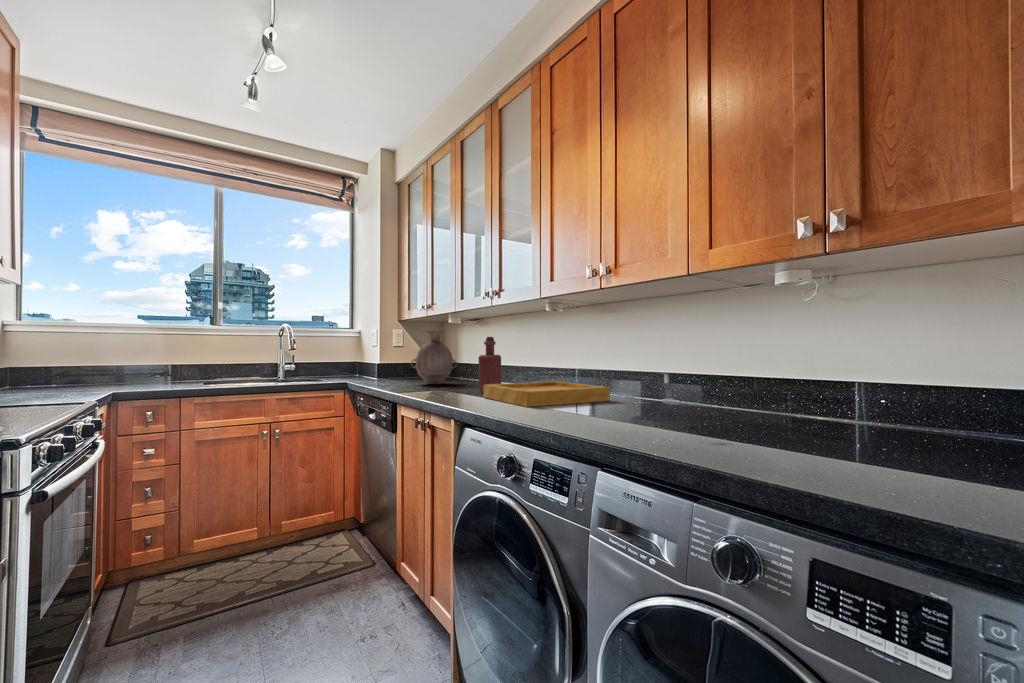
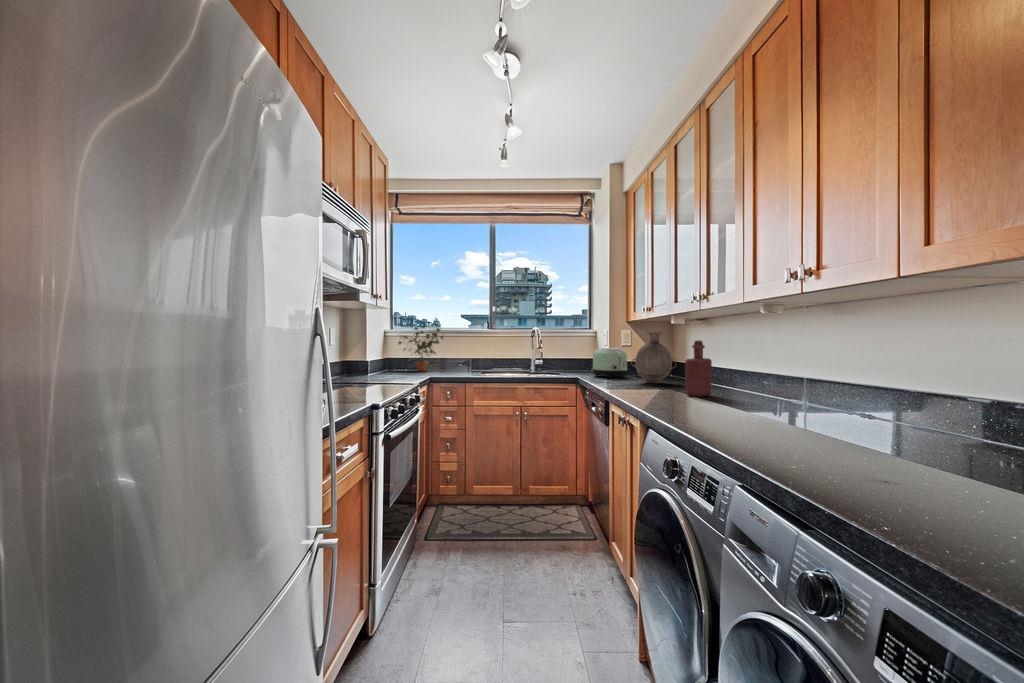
potted plant: none [59,320,149,386] -> present [398,325,443,371]
toaster: none [362,349,402,382] -> present [593,348,627,378]
tray: present [483,381,610,407] -> none [684,389,825,416]

